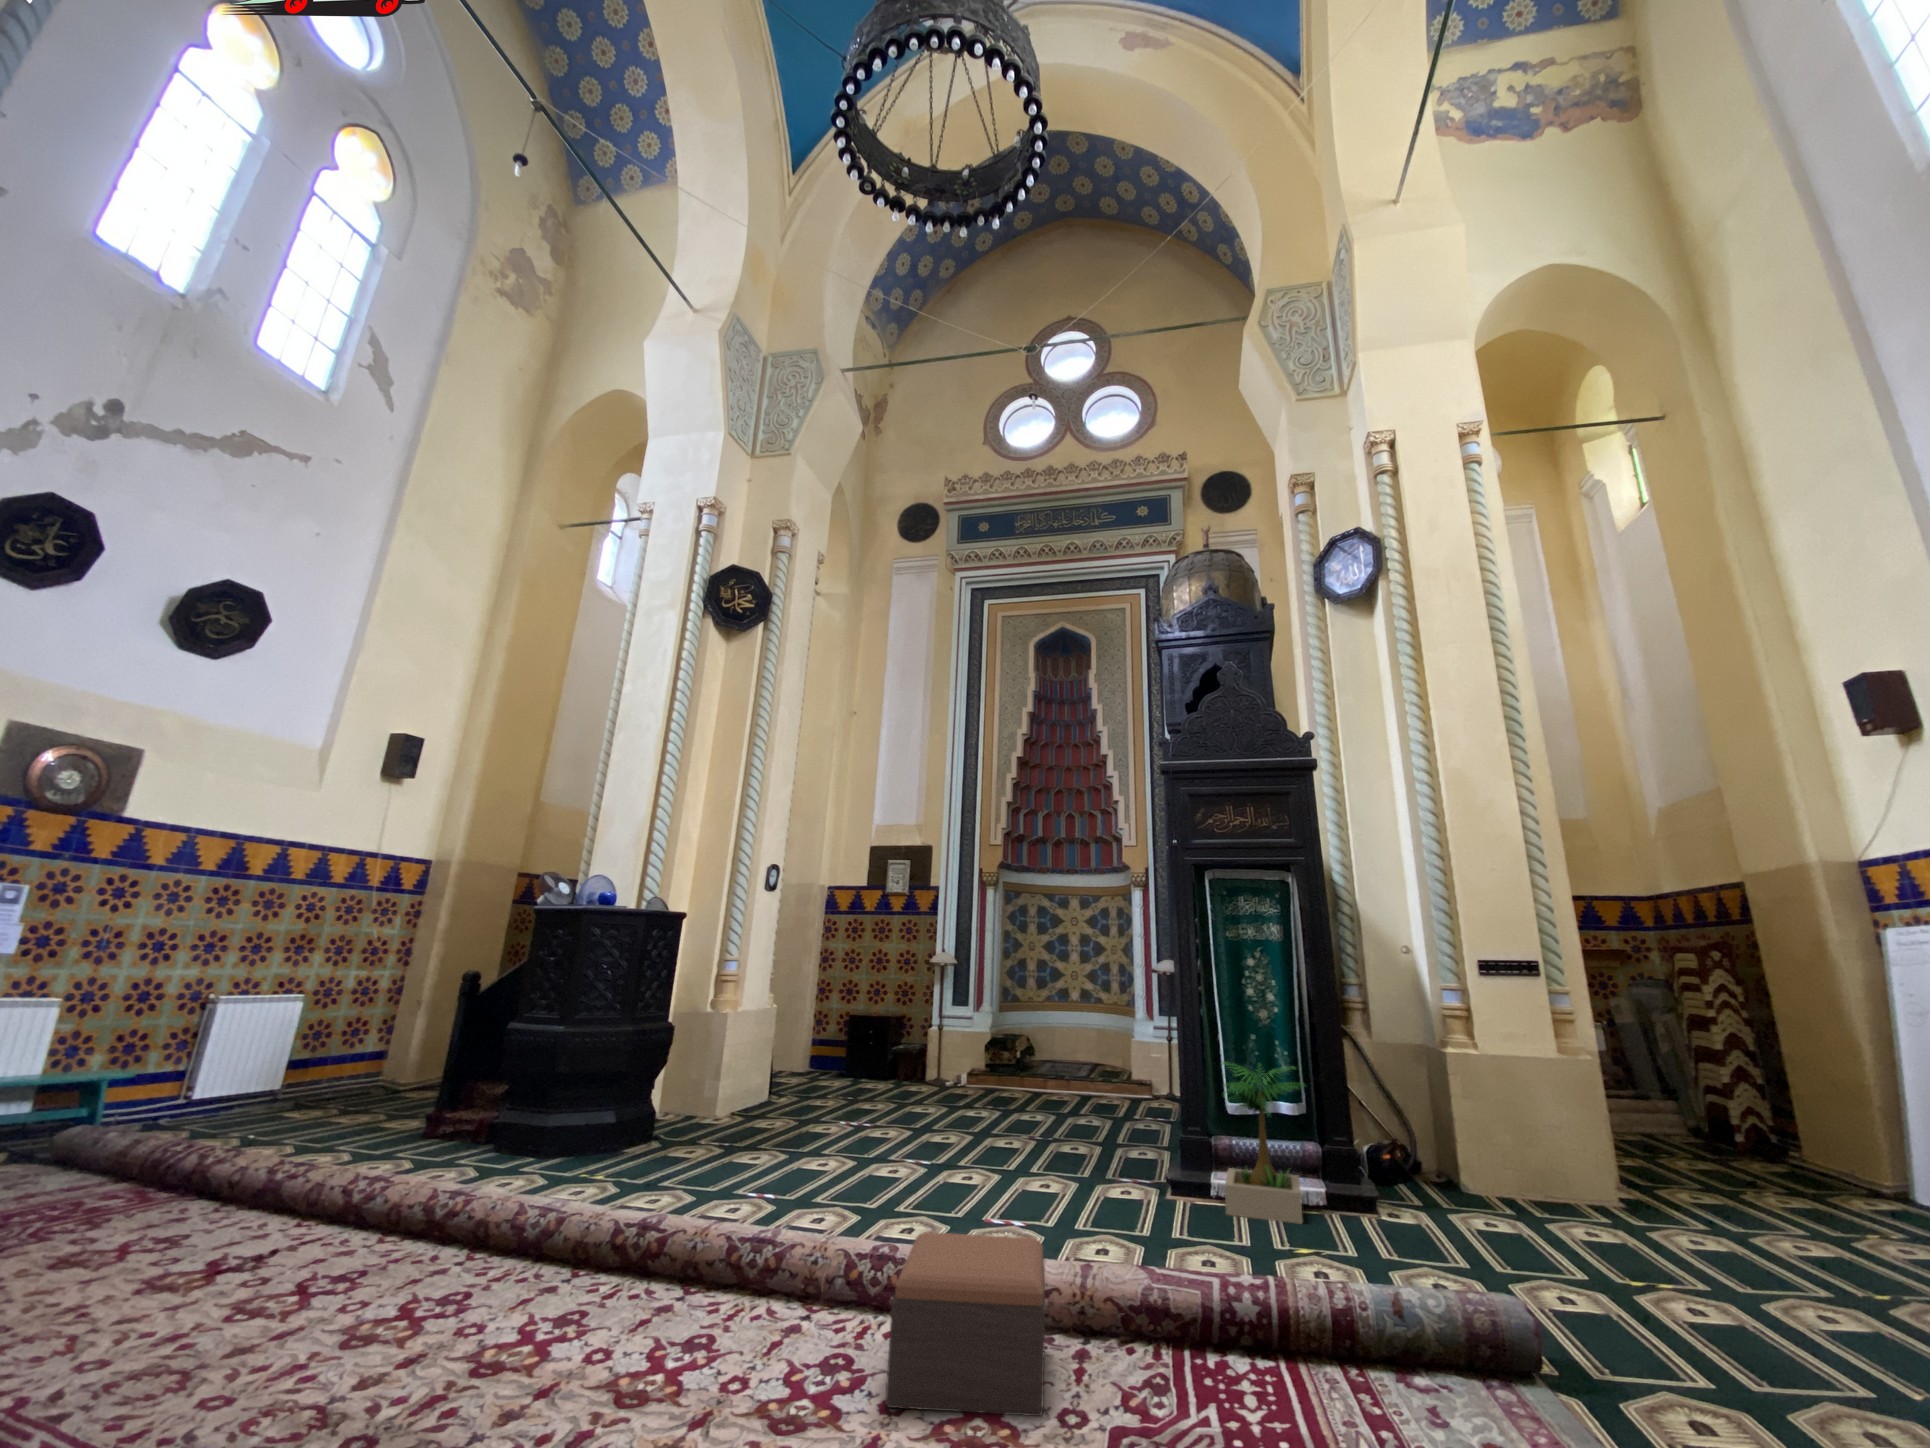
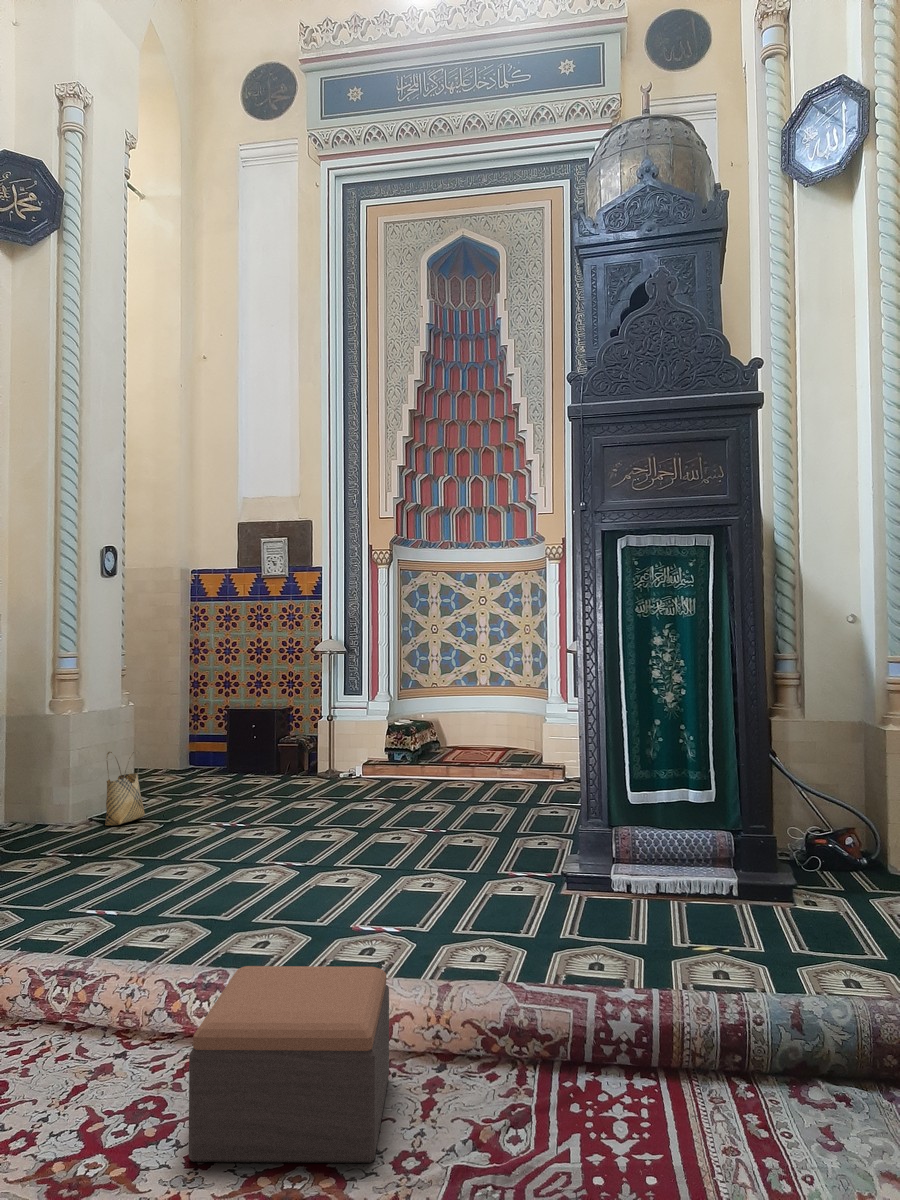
woven basket: none [745,1048,781,1120] -> present [105,751,145,825]
potted plant: present [1223,1062,1305,1224] -> none [618,748,734,915]

